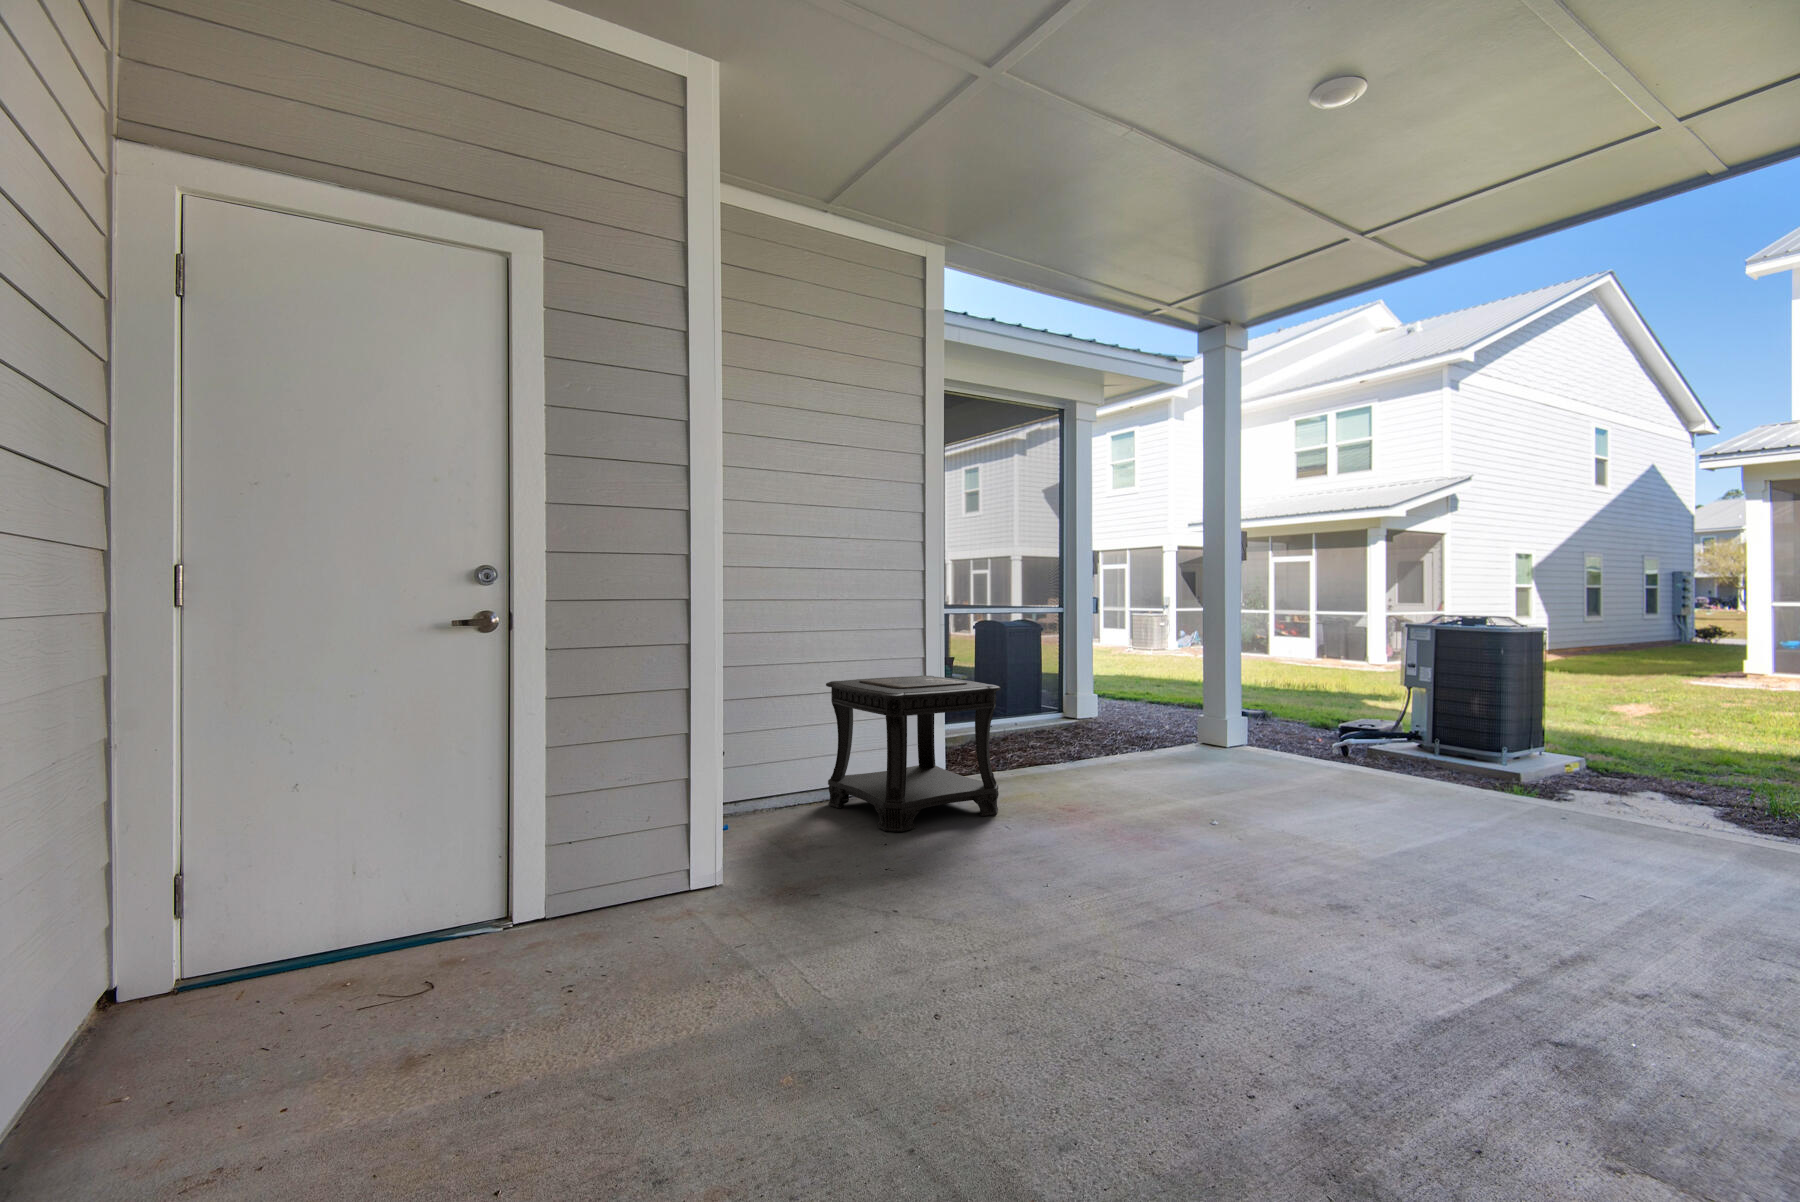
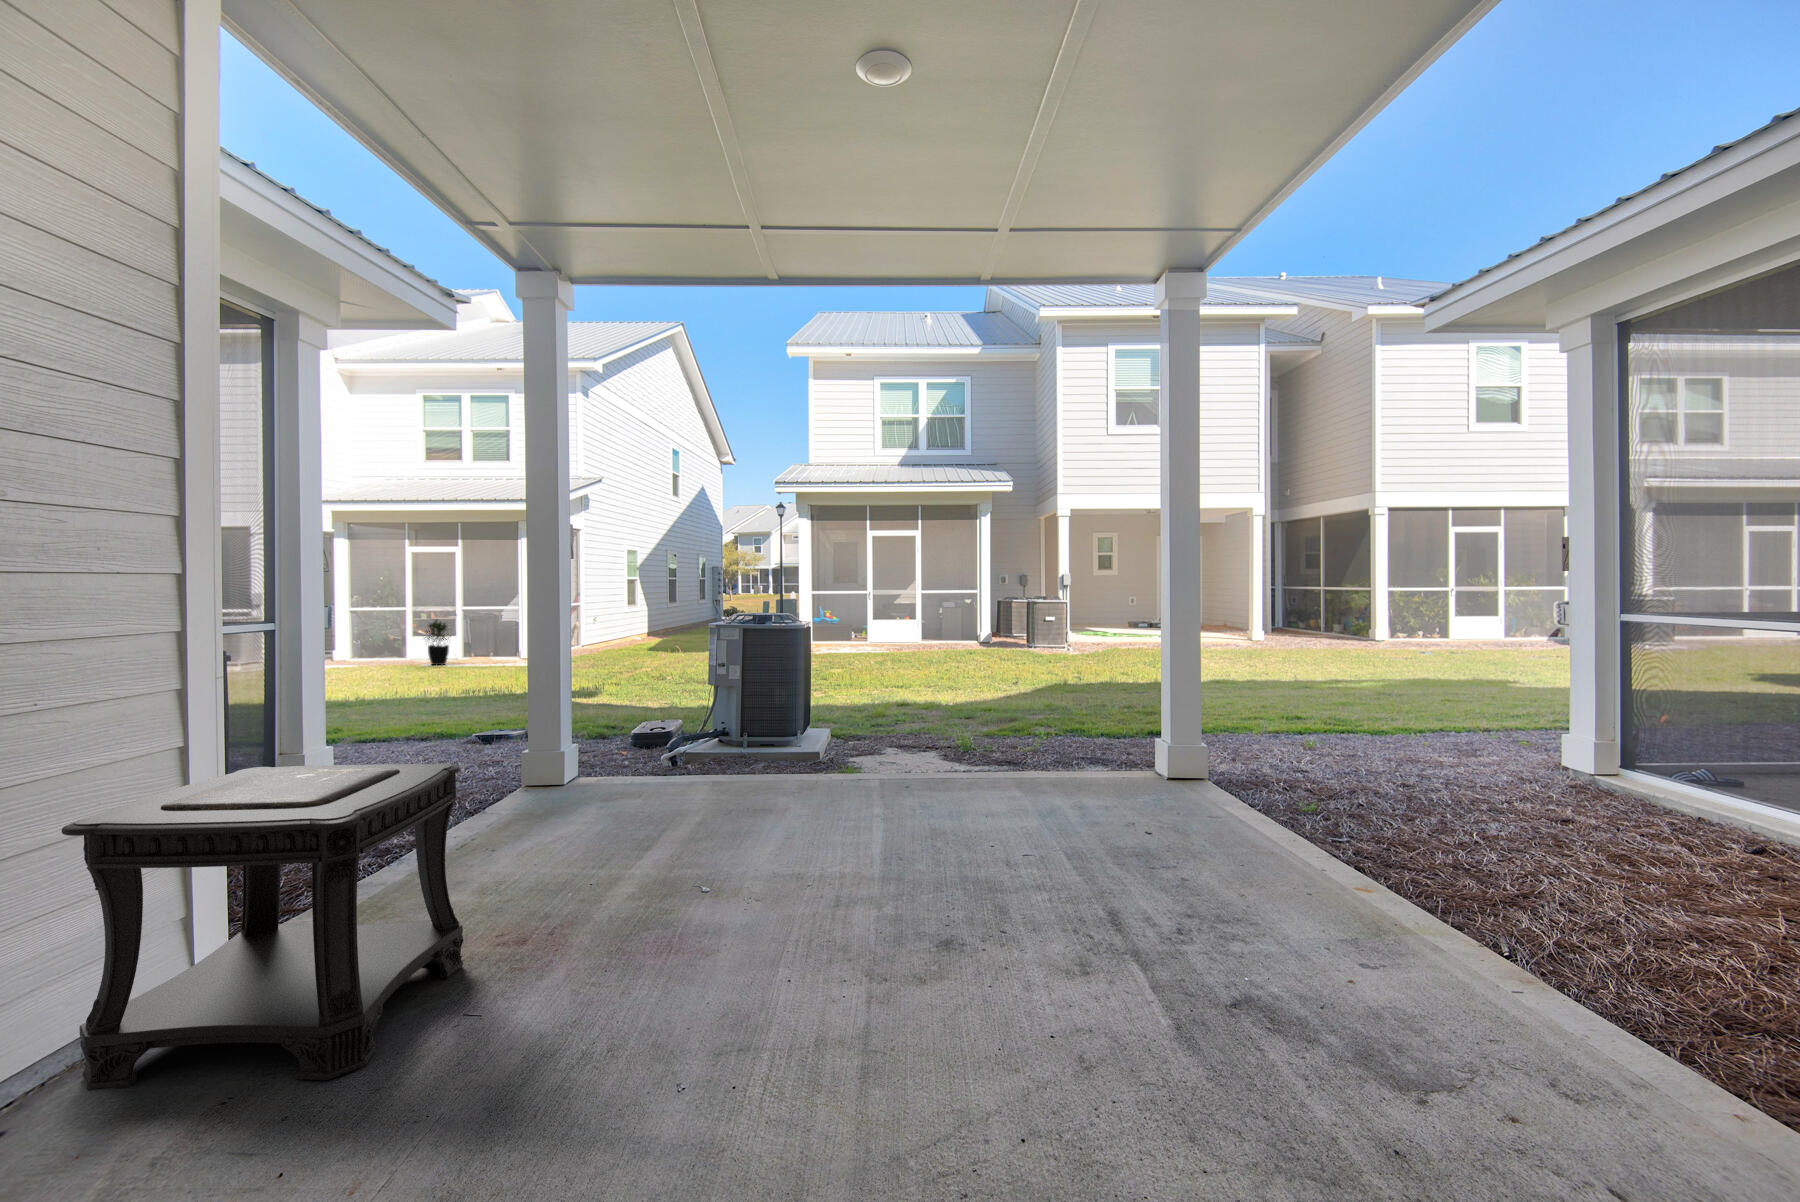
potted plant: none [1277,619,1306,660] -> present [427,621,451,665]

